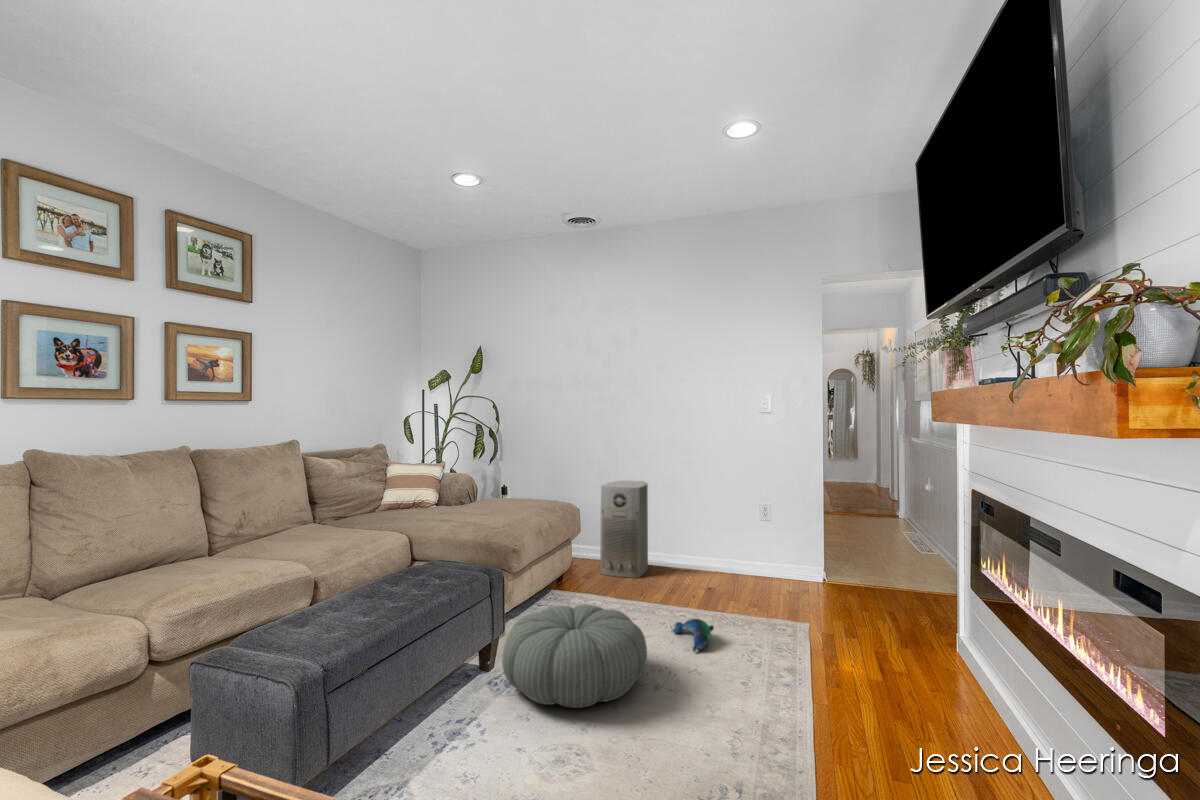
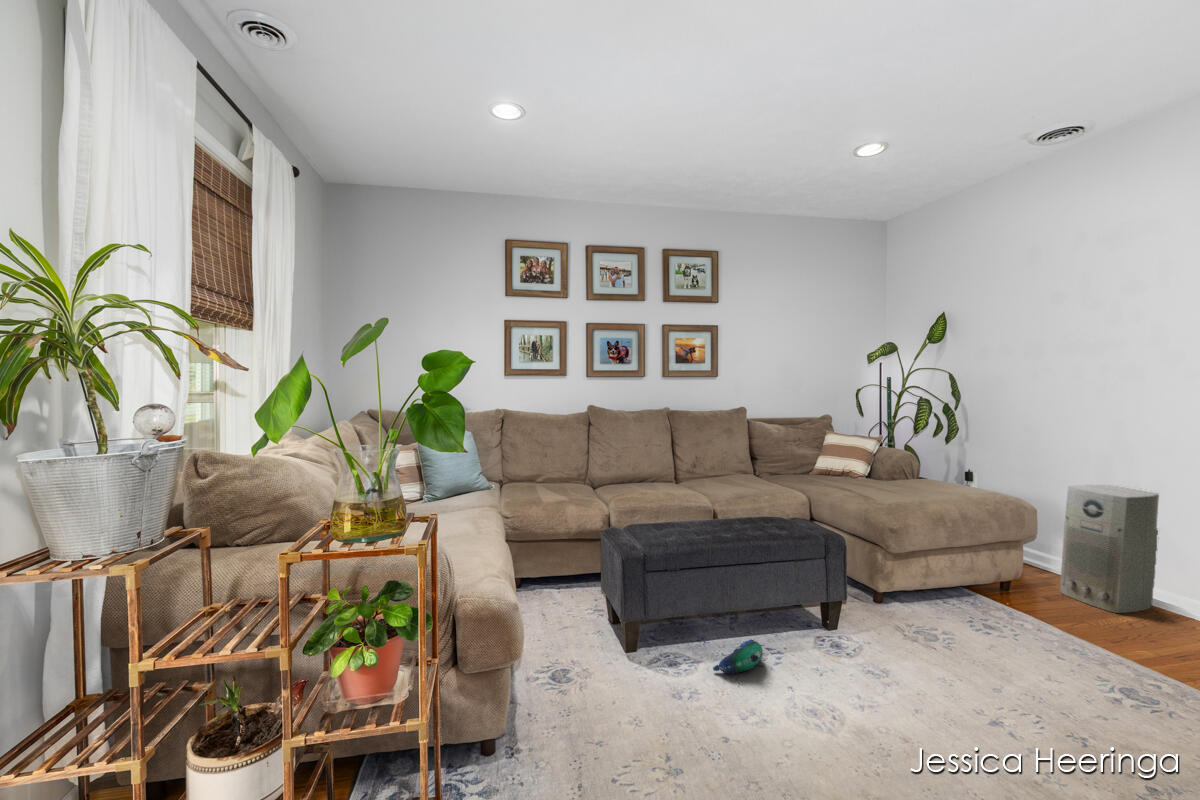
pouf: present [502,604,647,708] -> none [822,590,989,702]
plush toy: present [673,619,714,652] -> present [713,639,763,674]

